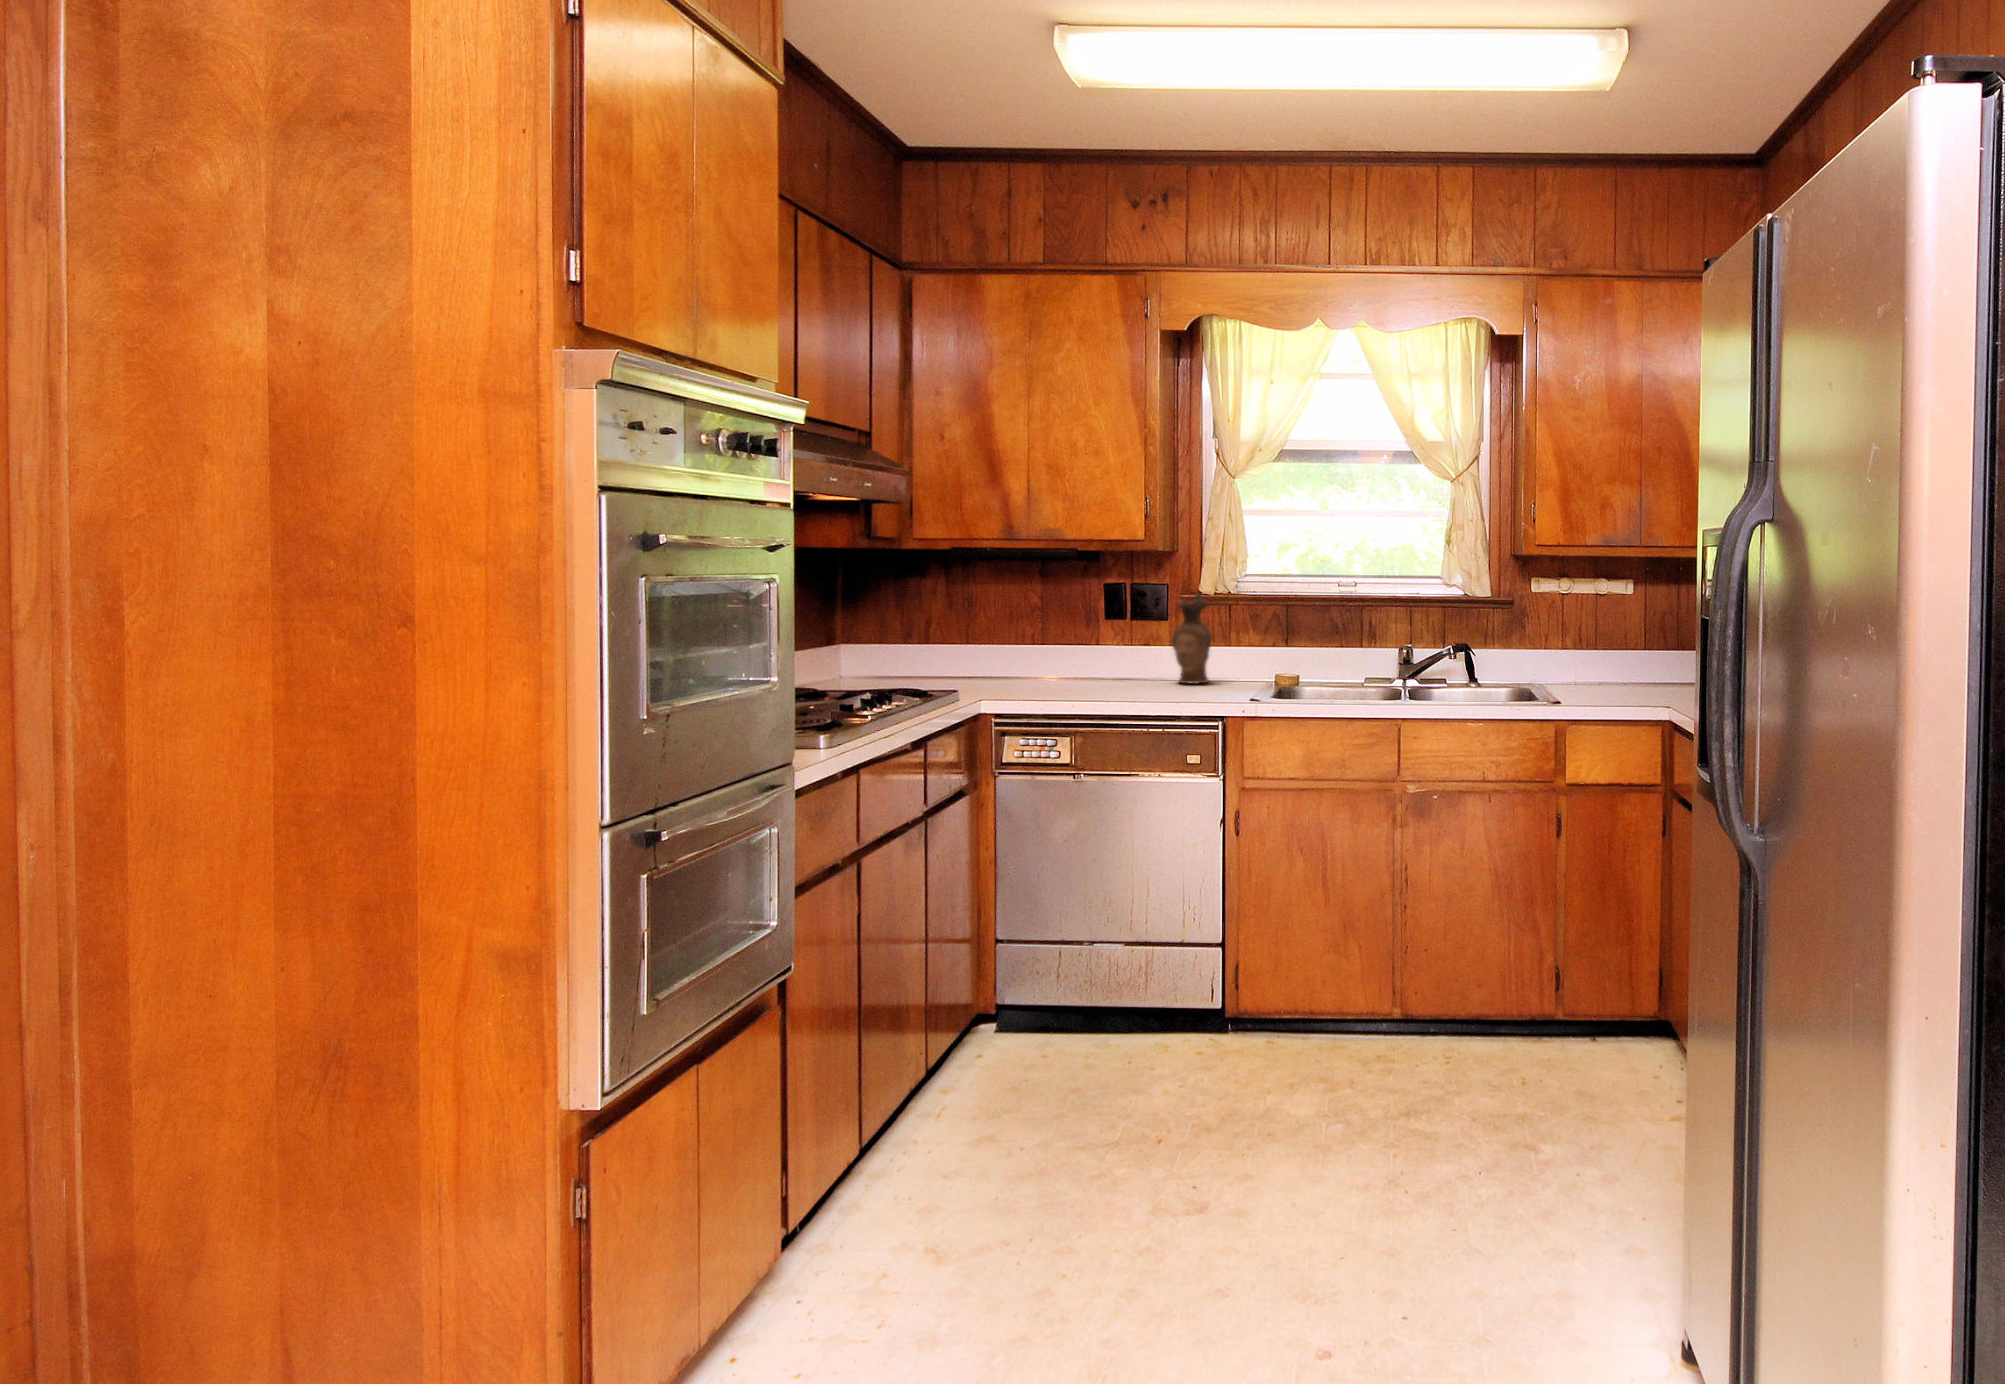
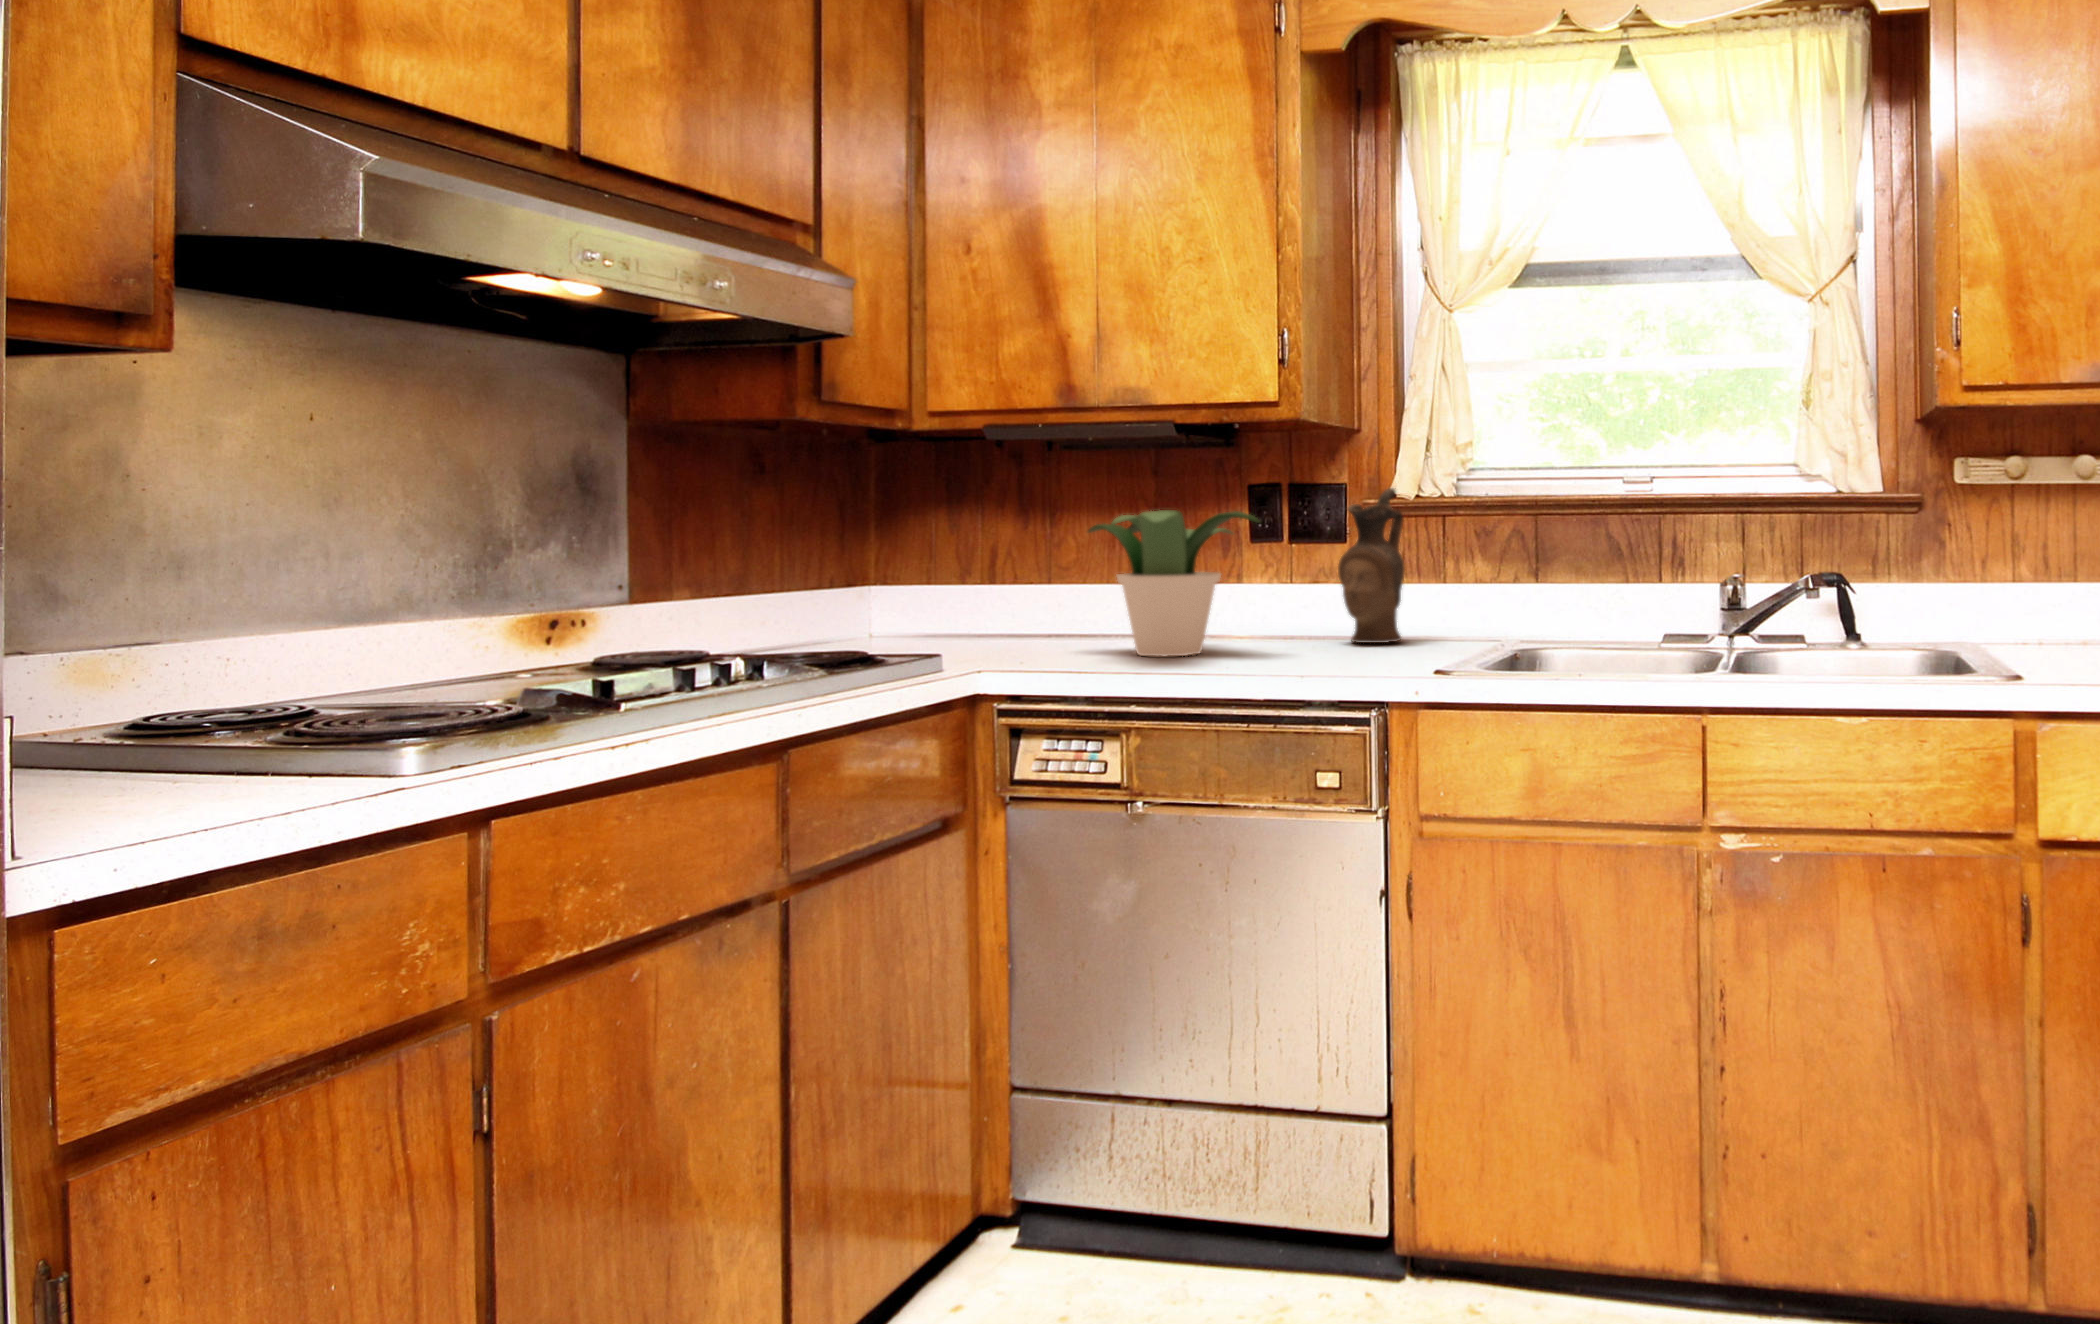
potted plant: none [1024,604,1138,693] -> present [1088,510,1260,657]

